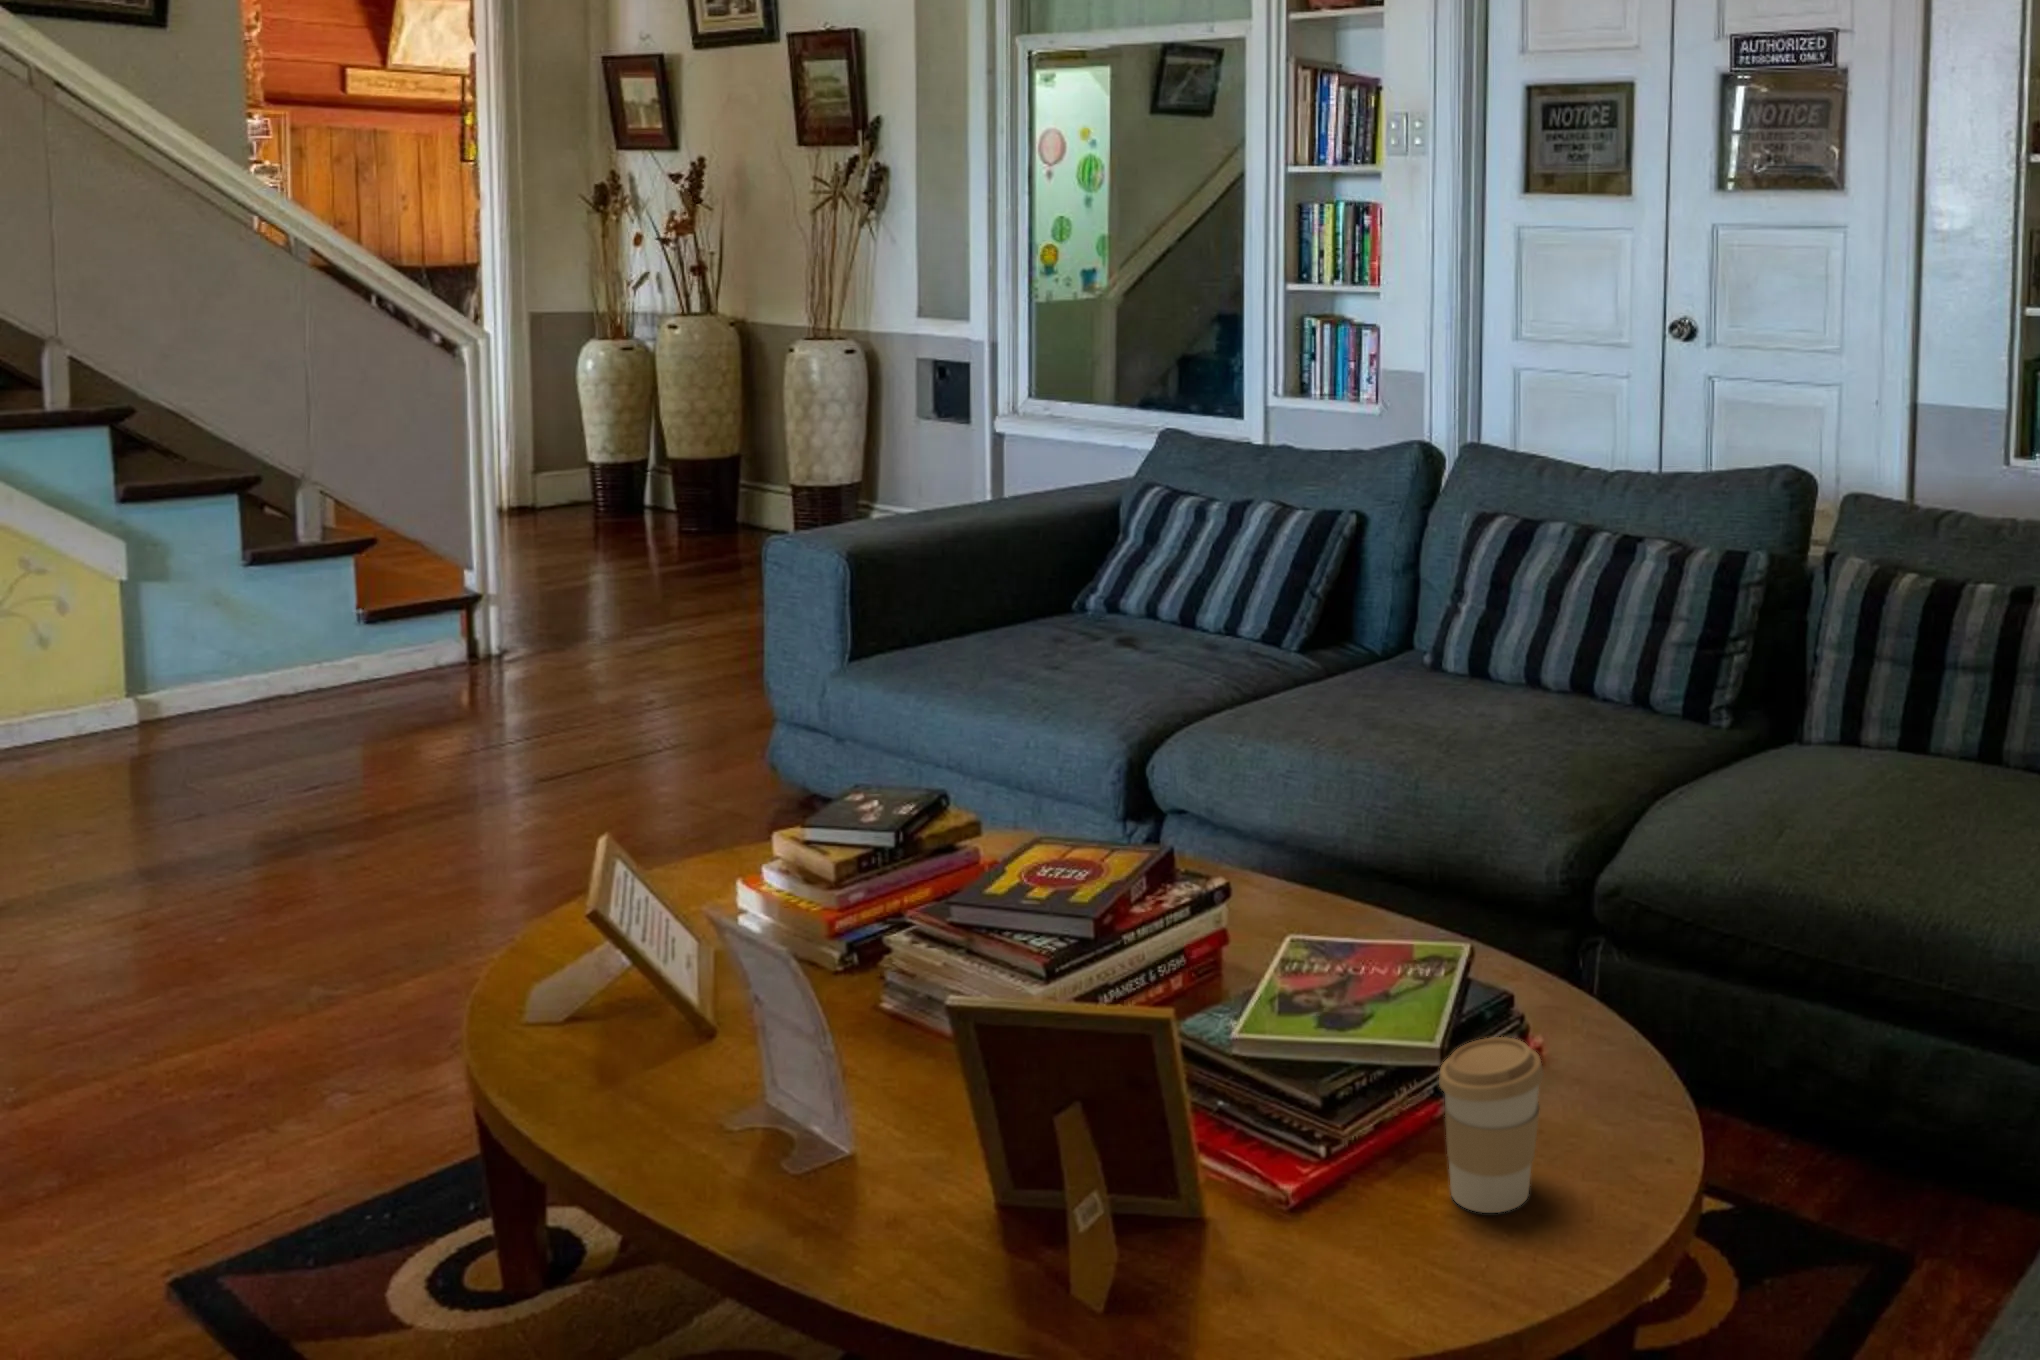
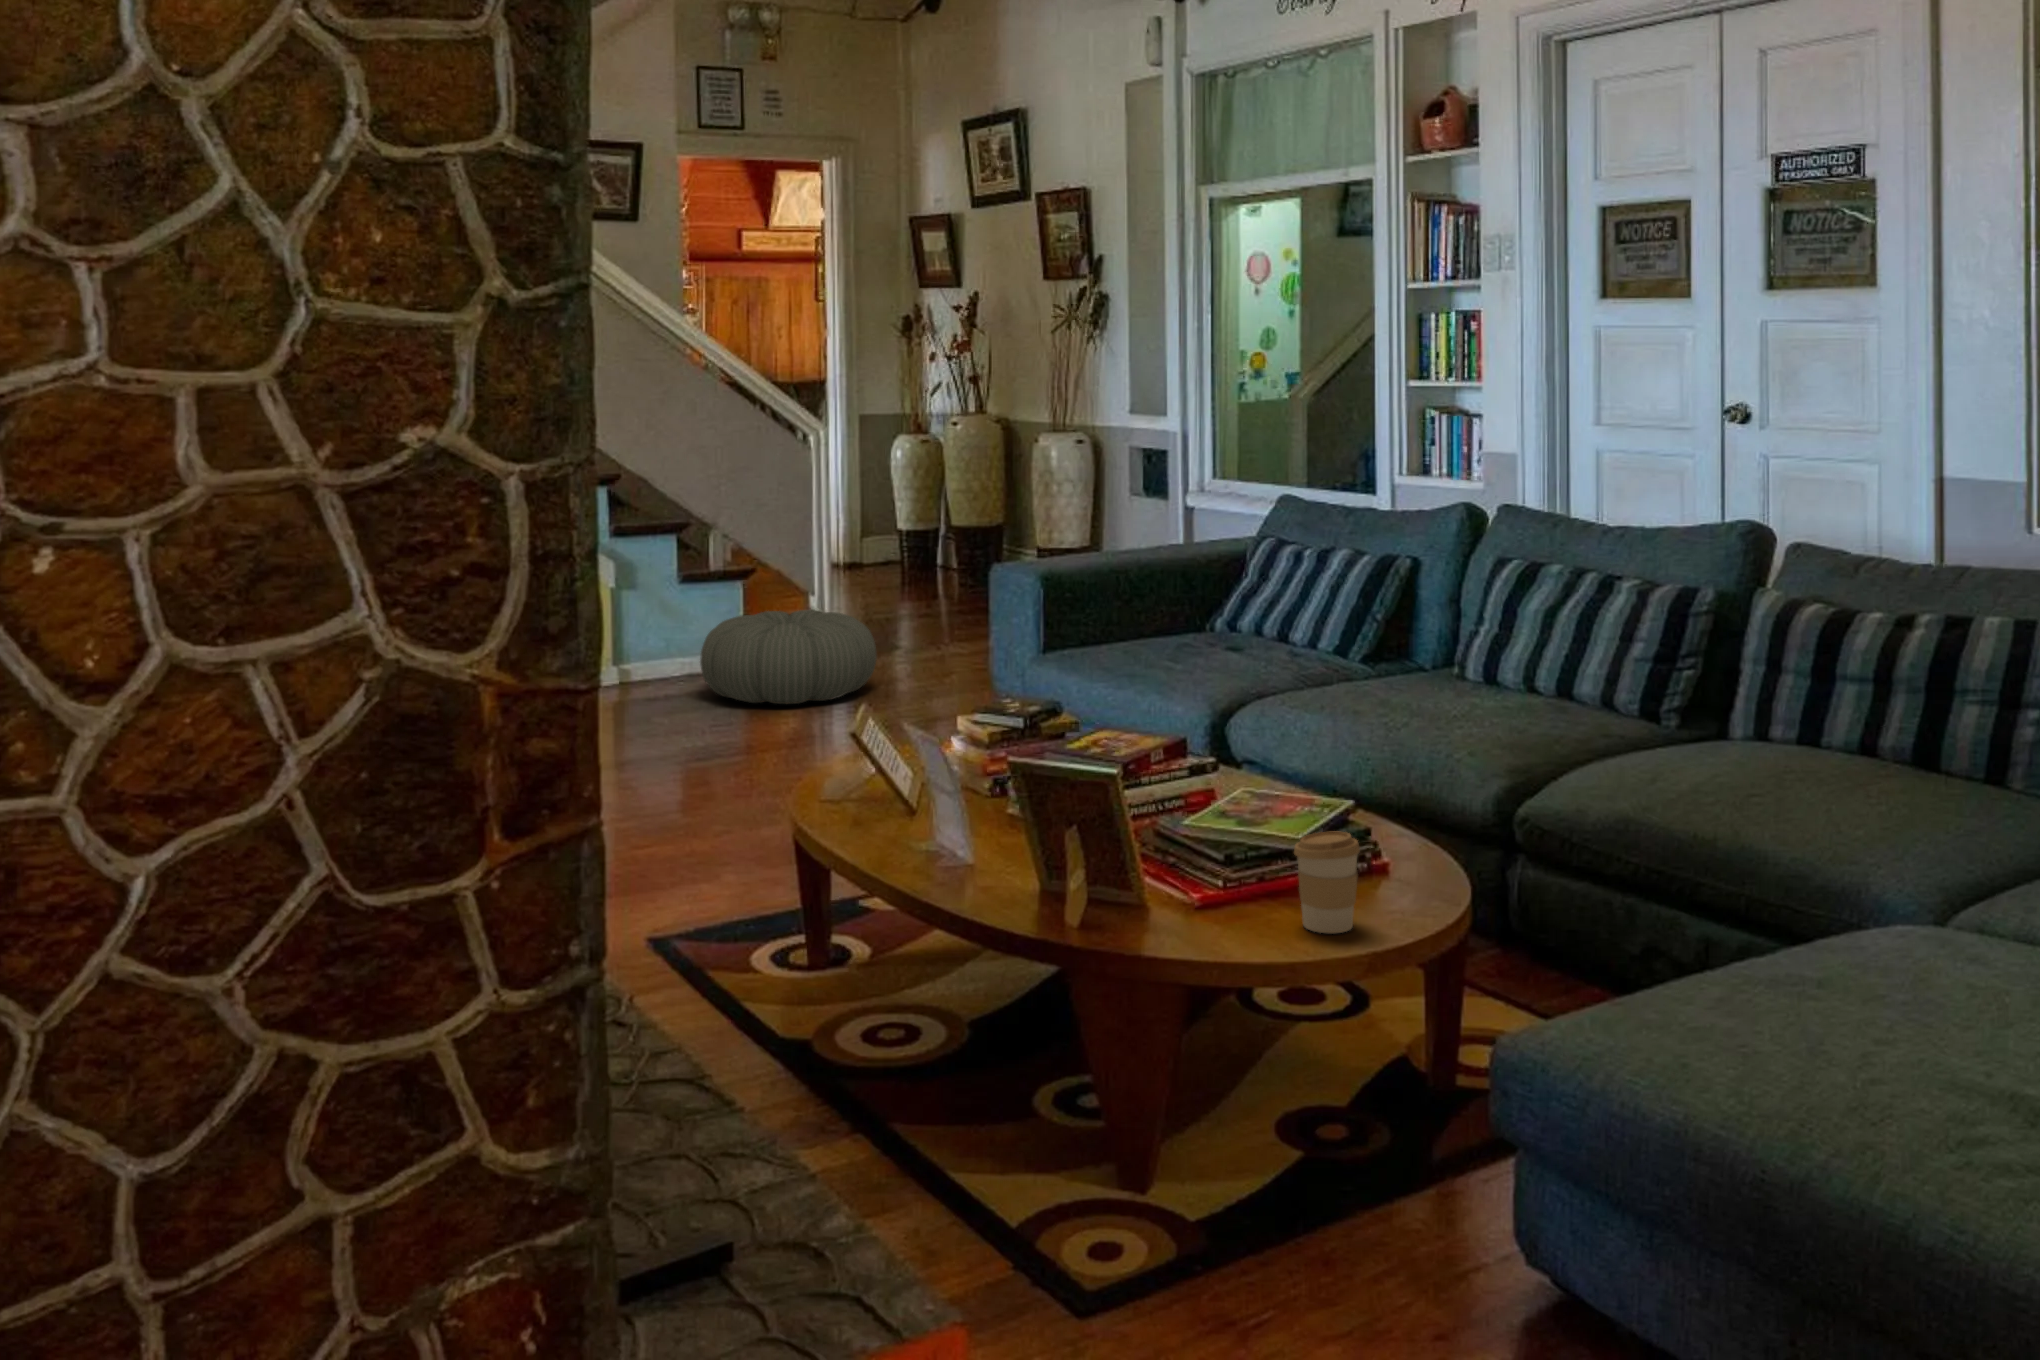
pouf: none [290,594,578,736] -> present [700,610,877,704]

